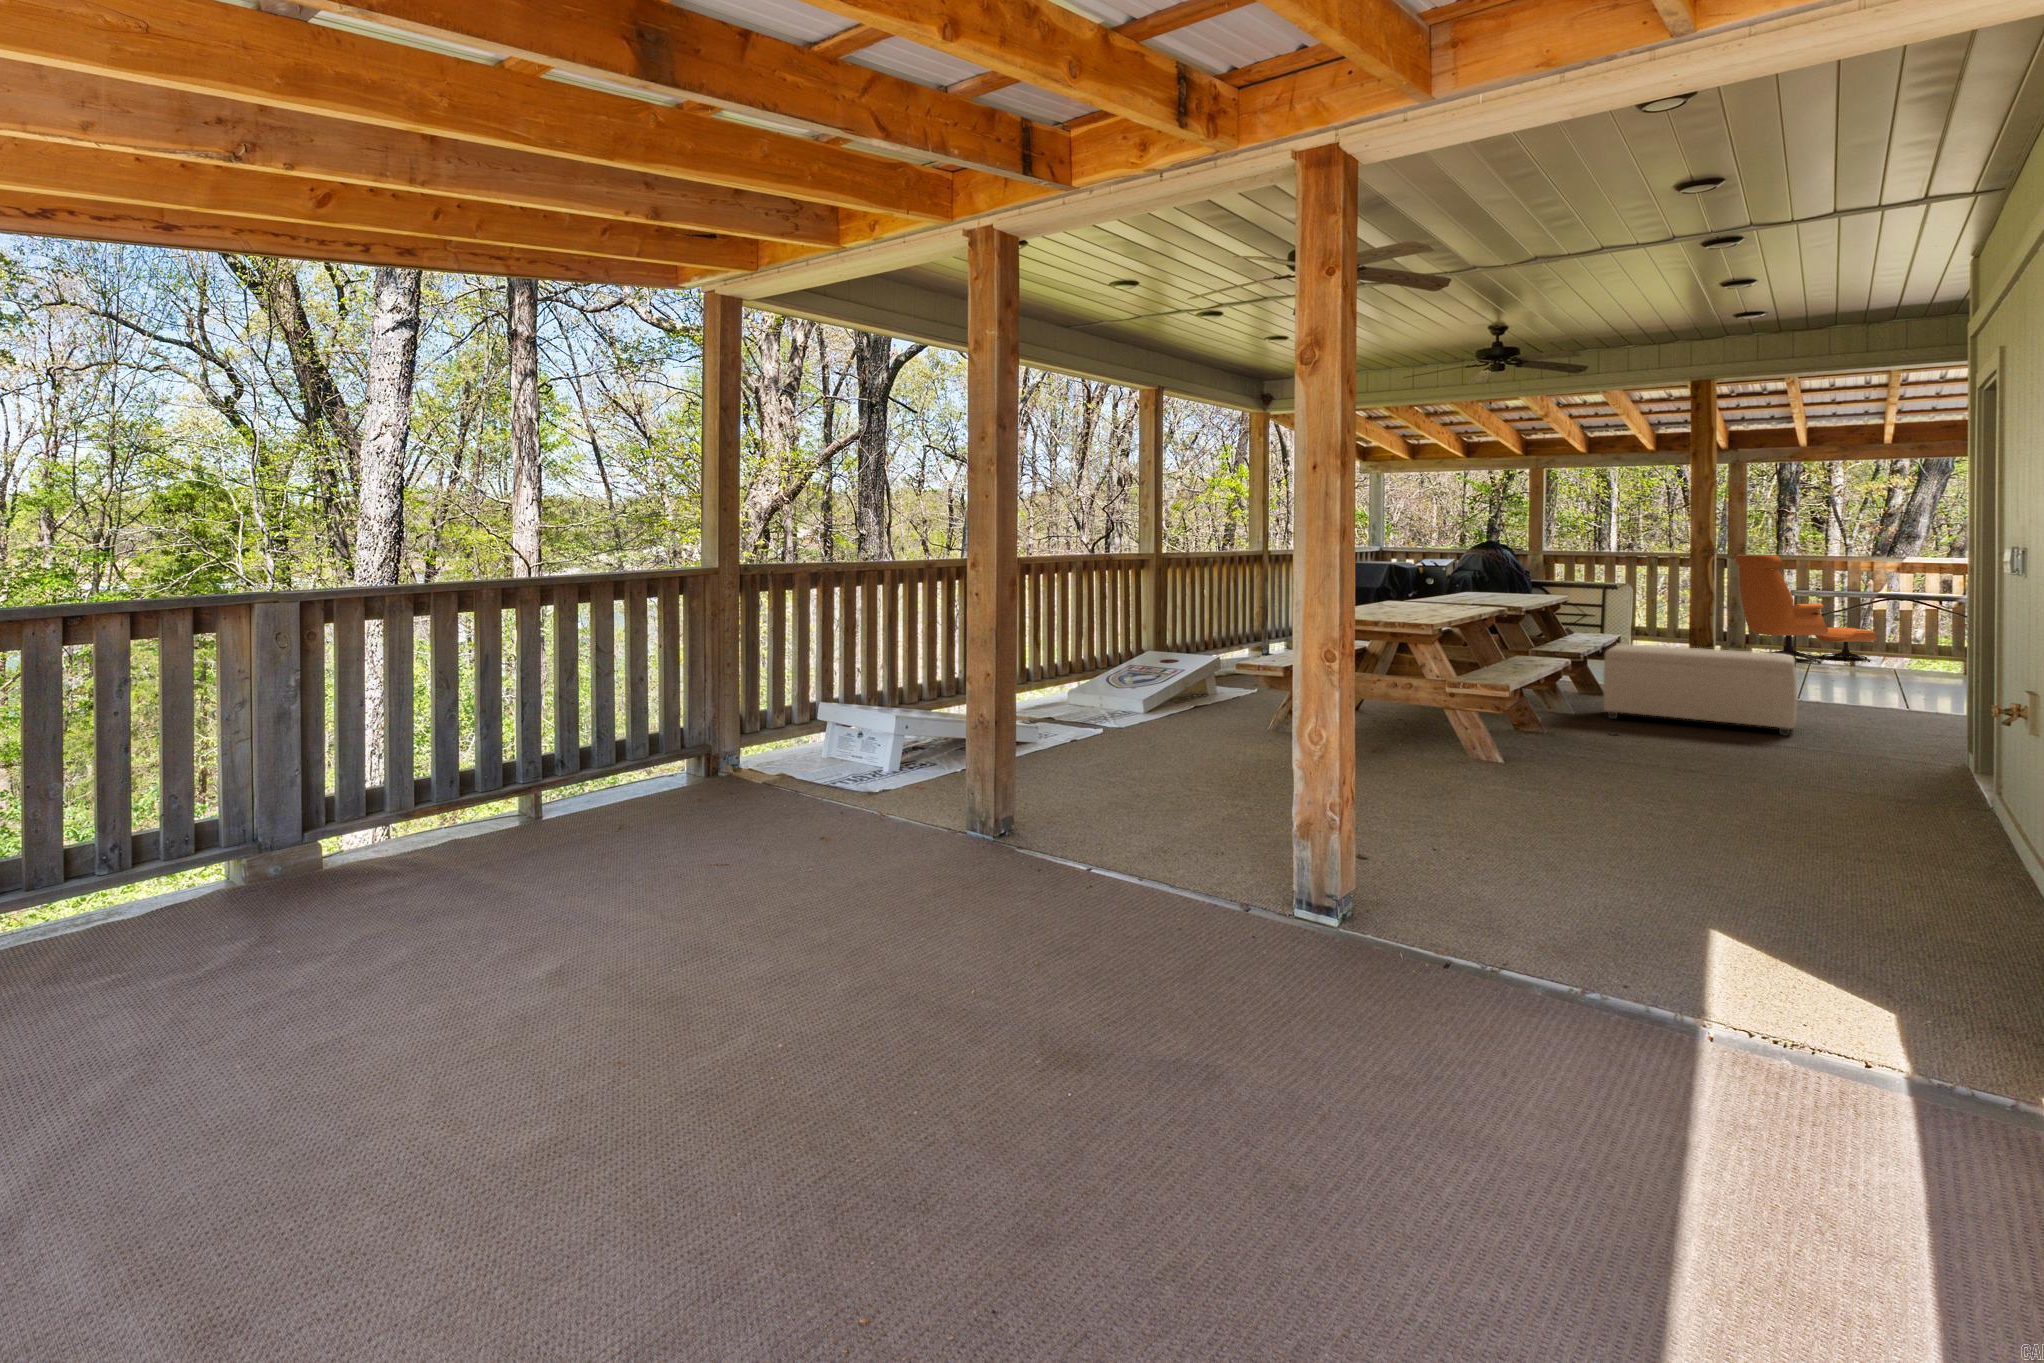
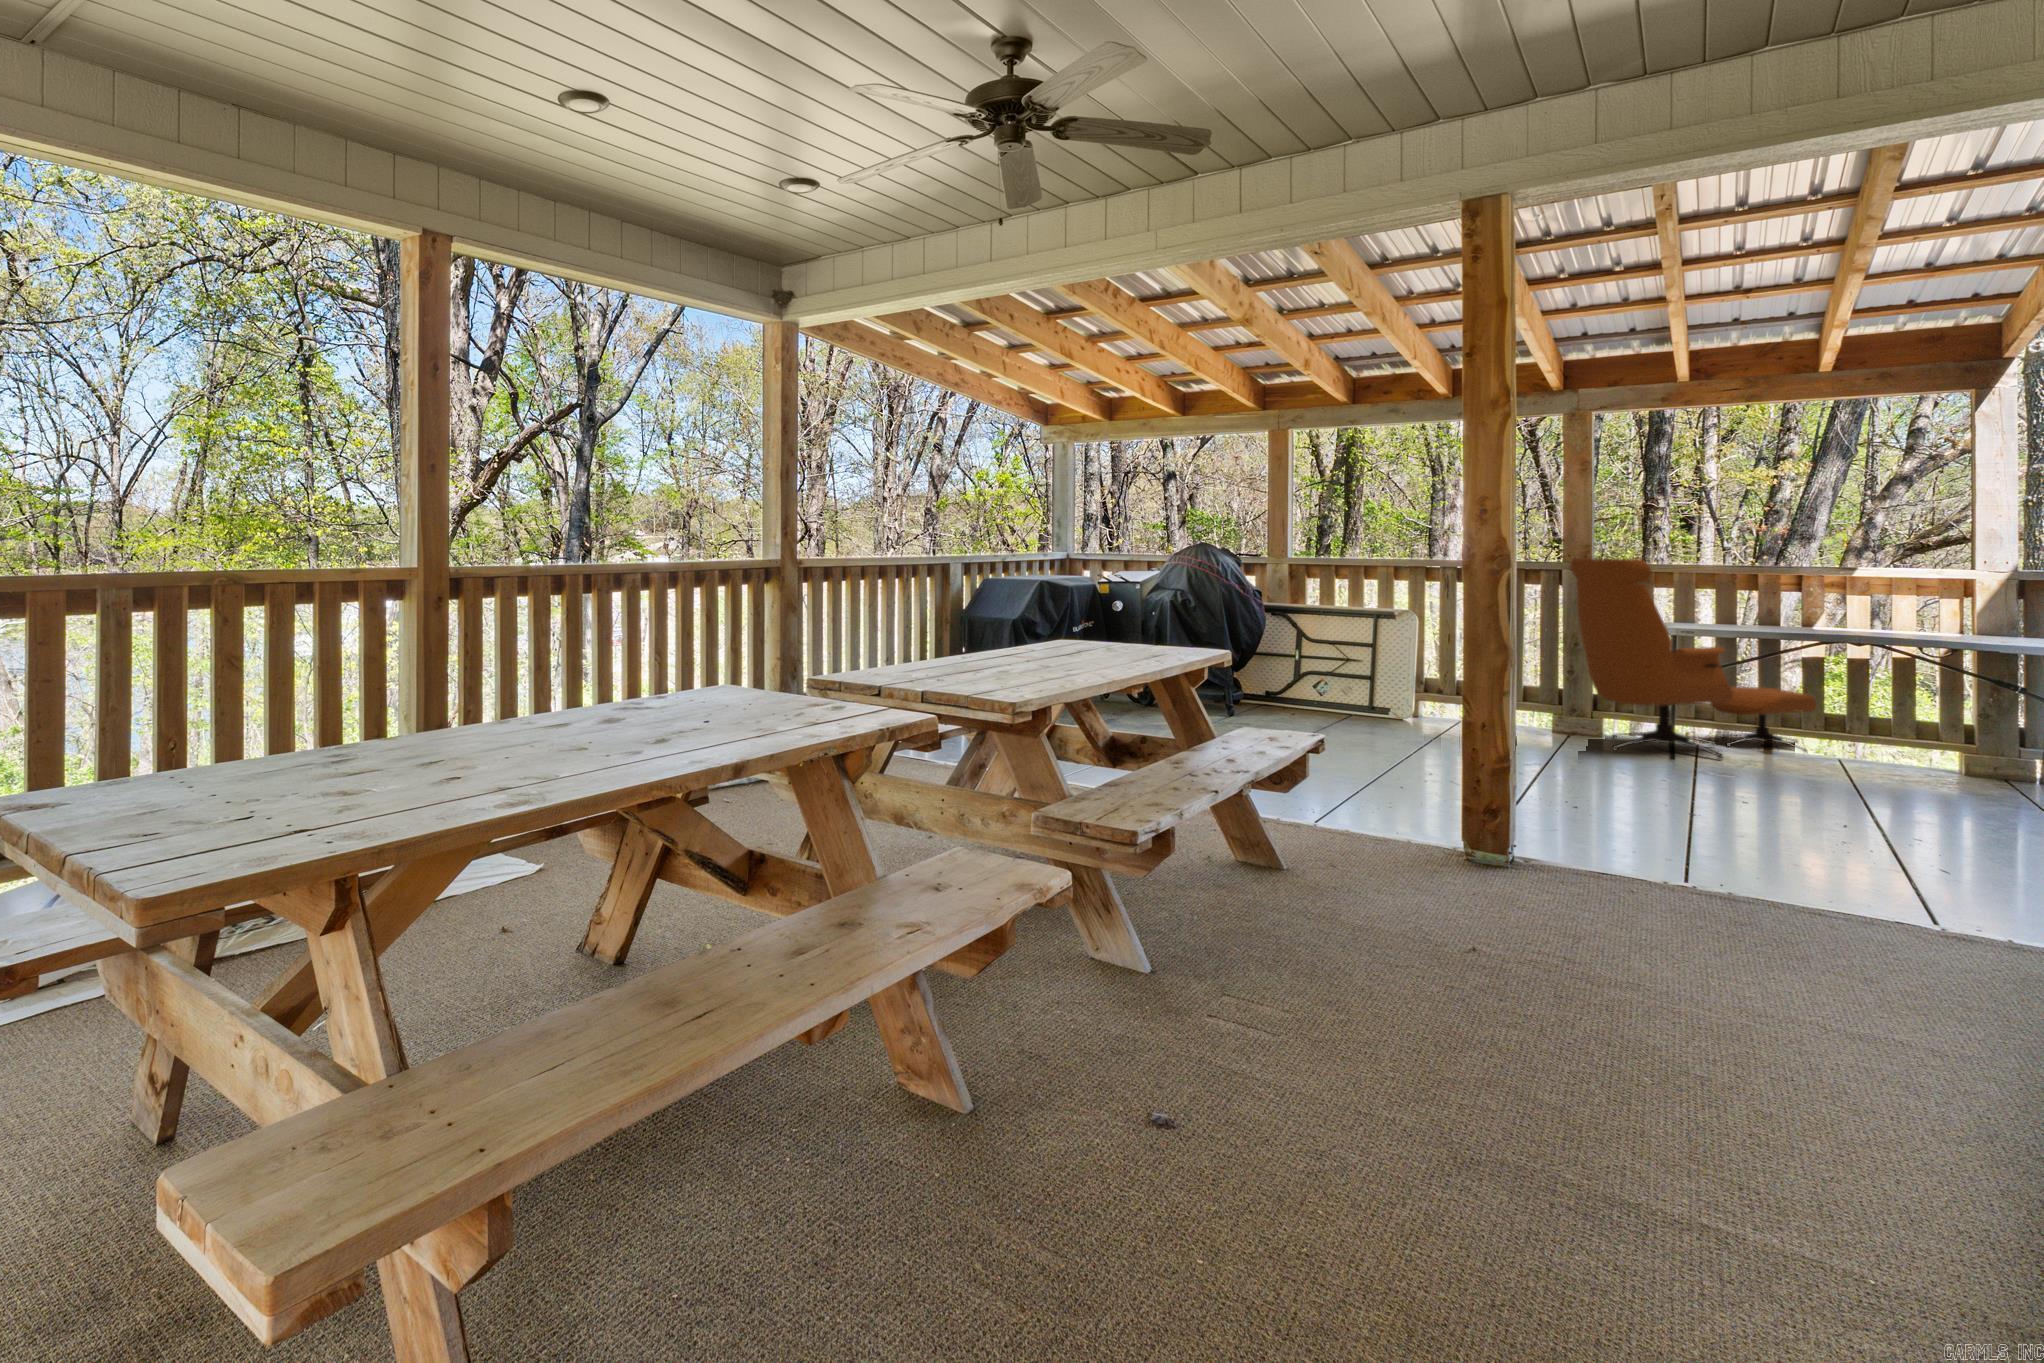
ottoman: present [1603,645,1797,736] -> none [1188,789,1714,1132]

